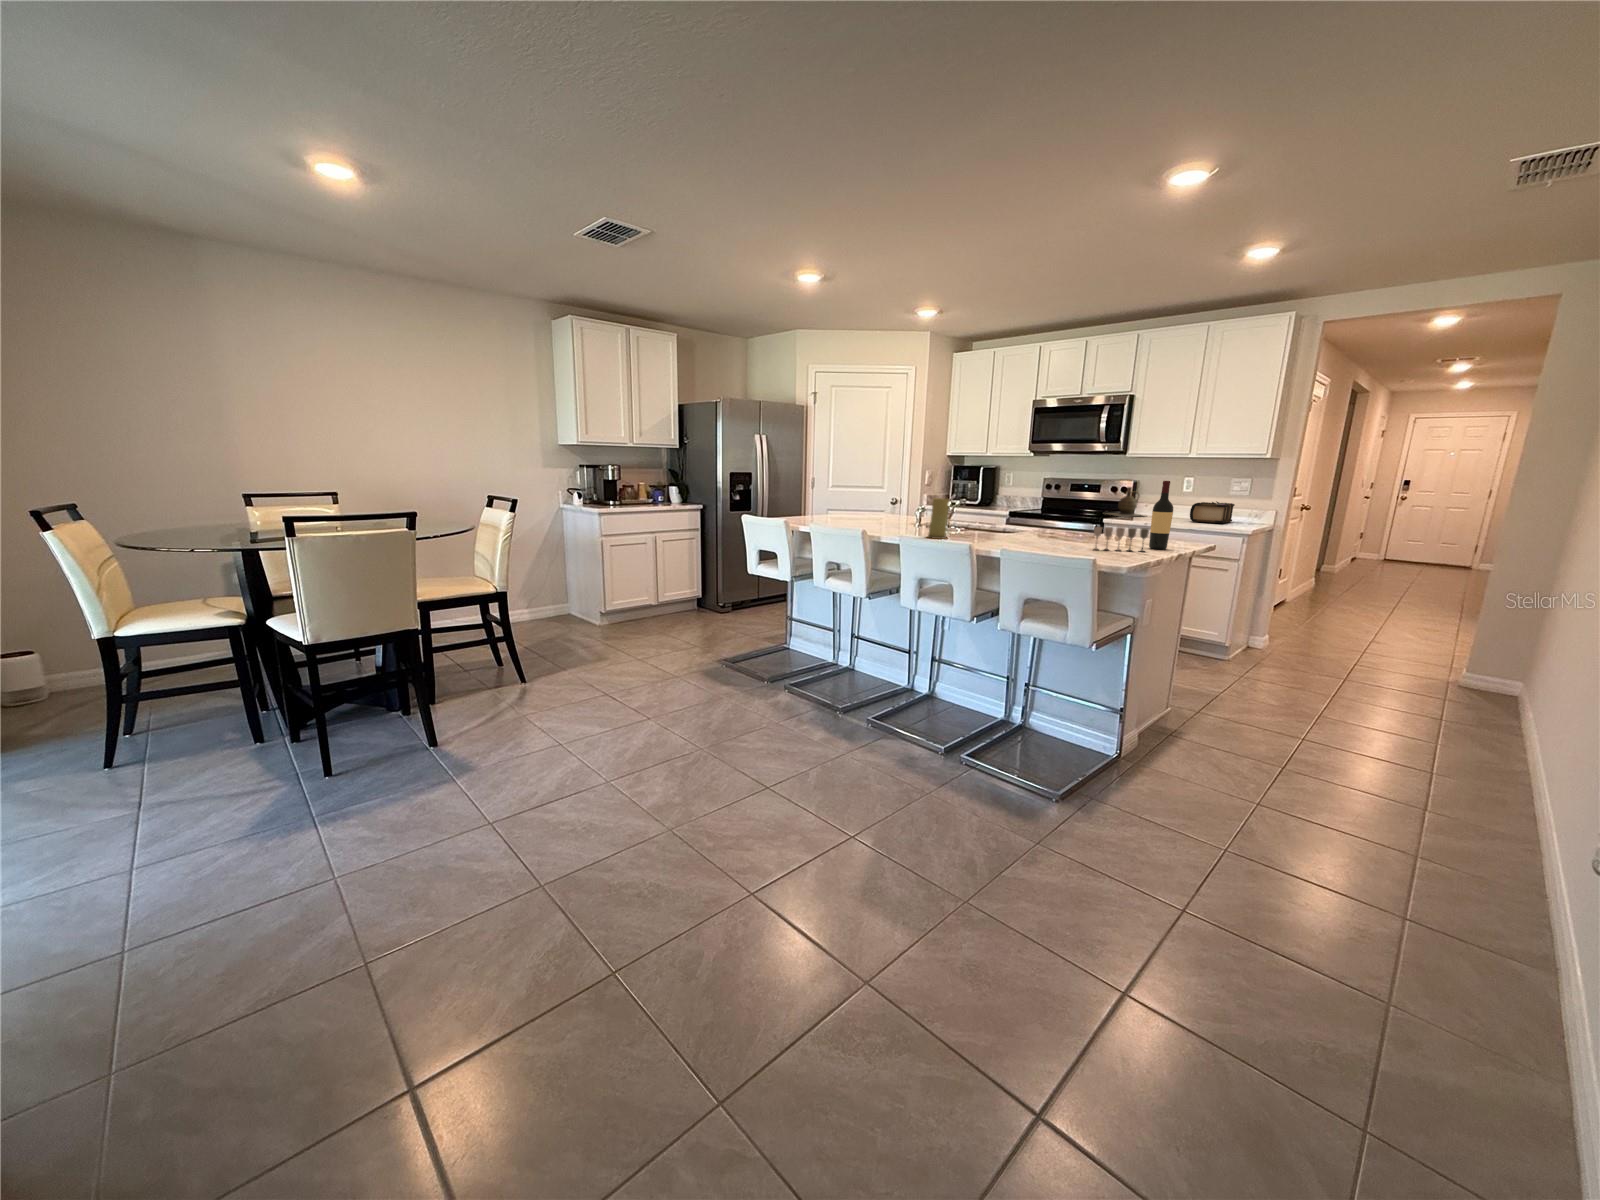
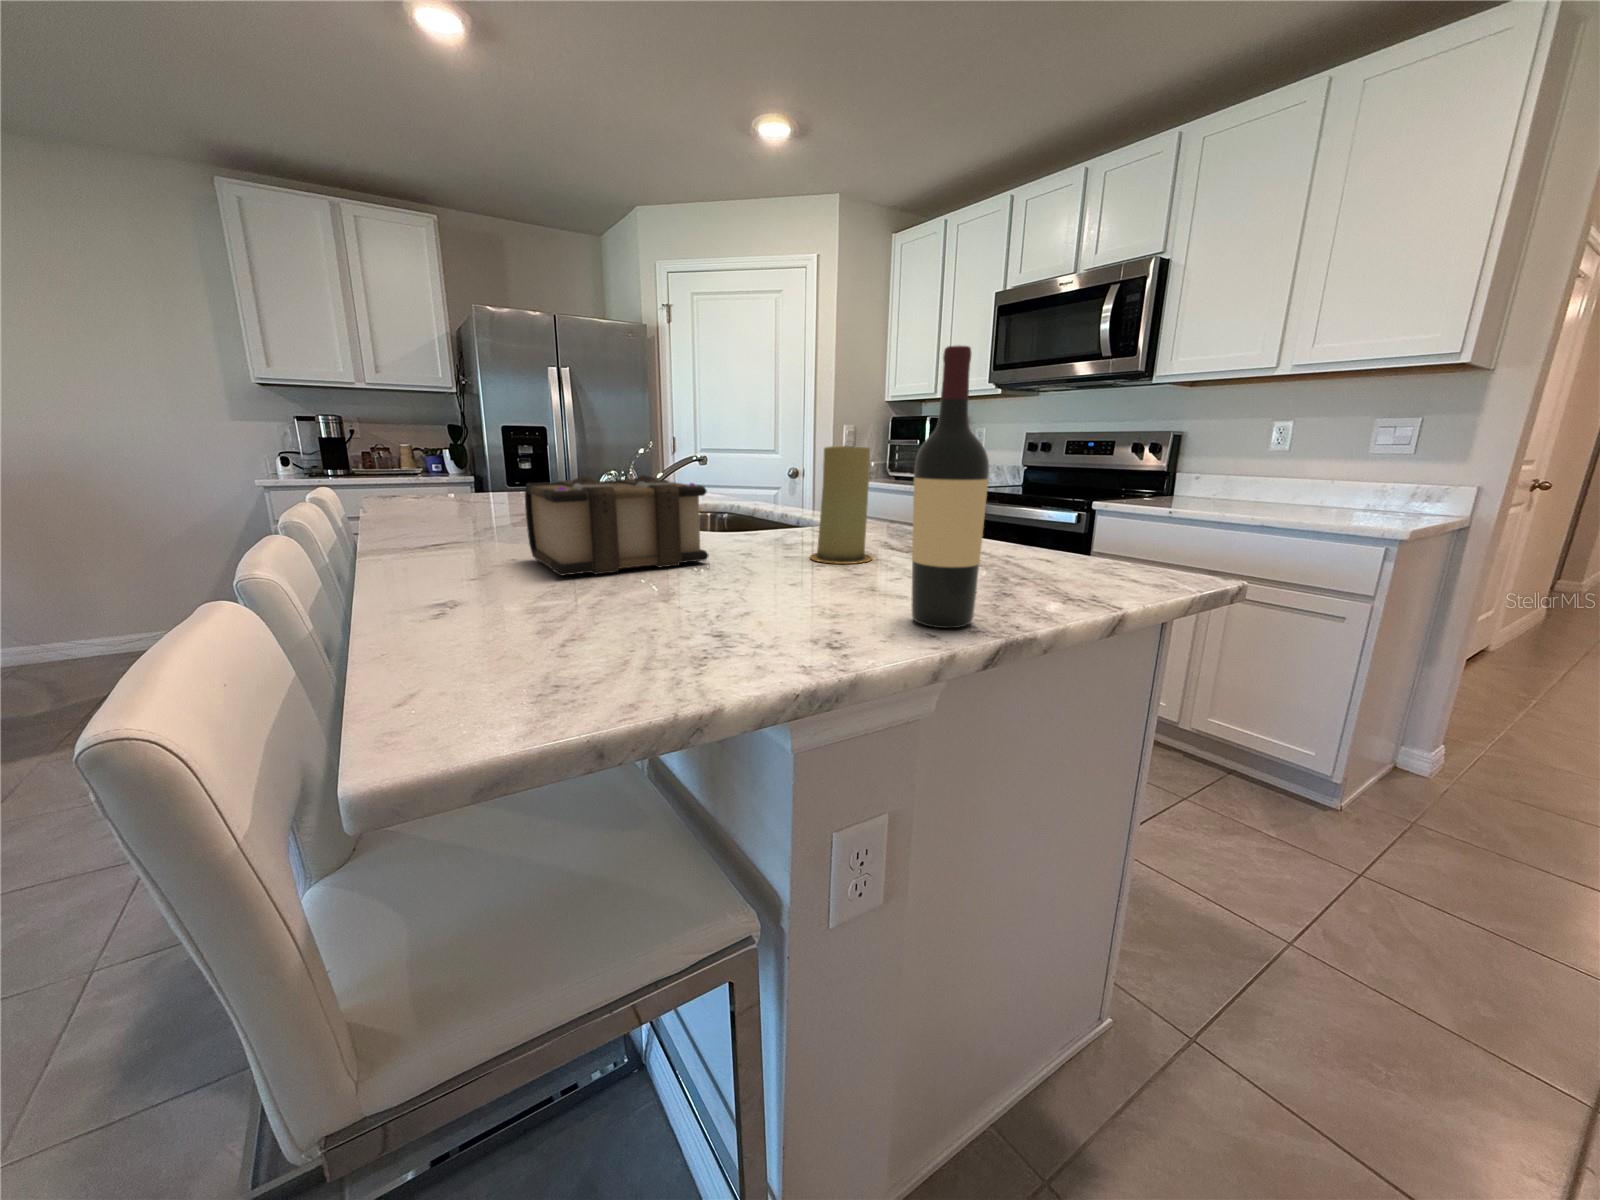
ceramic jug: present [1109,487,1141,517] -> none [1113,442,1199,498]
candle: present [927,498,949,539] -> present [810,446,872,564]
book: present [1190,501,1235,523] -> present [525,475,708,576]
wine glass: present [1094,527,1149,552] -> none [656,535,843,646]

